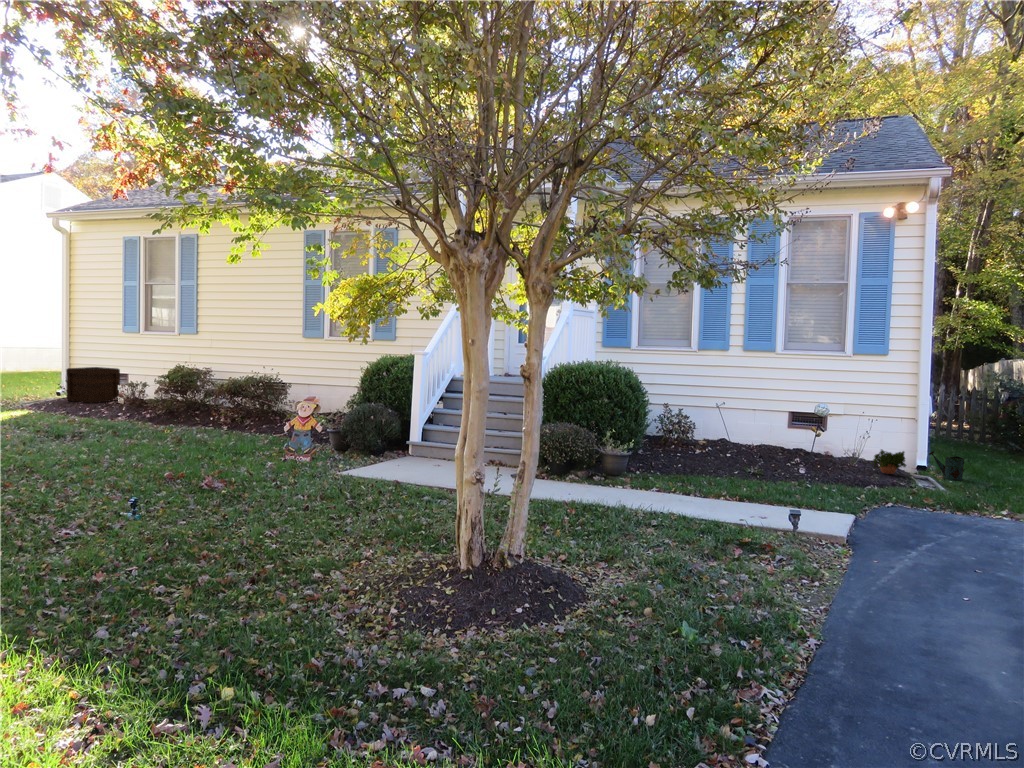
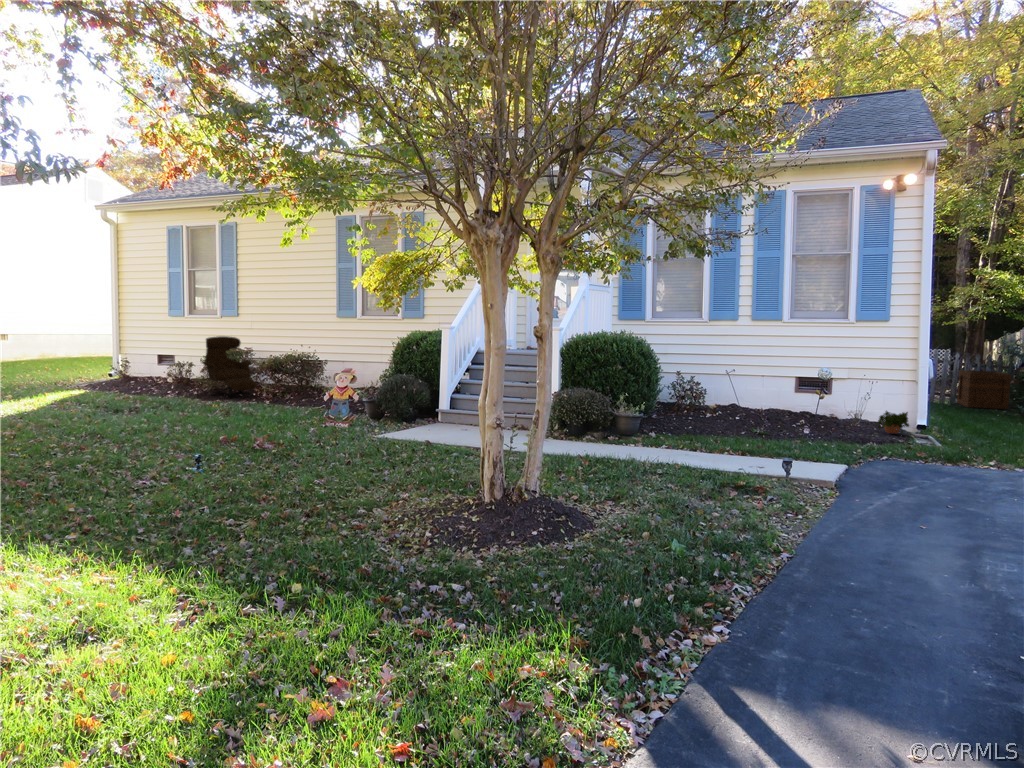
lounge chair: none [159,356,217,423] -> present [203,336,257,397]
wooden crate: present [66,367,120,403] -> present [957,370,1011,409]
watering can: present [929,451,971,480] -> none [932,411,972,439]

